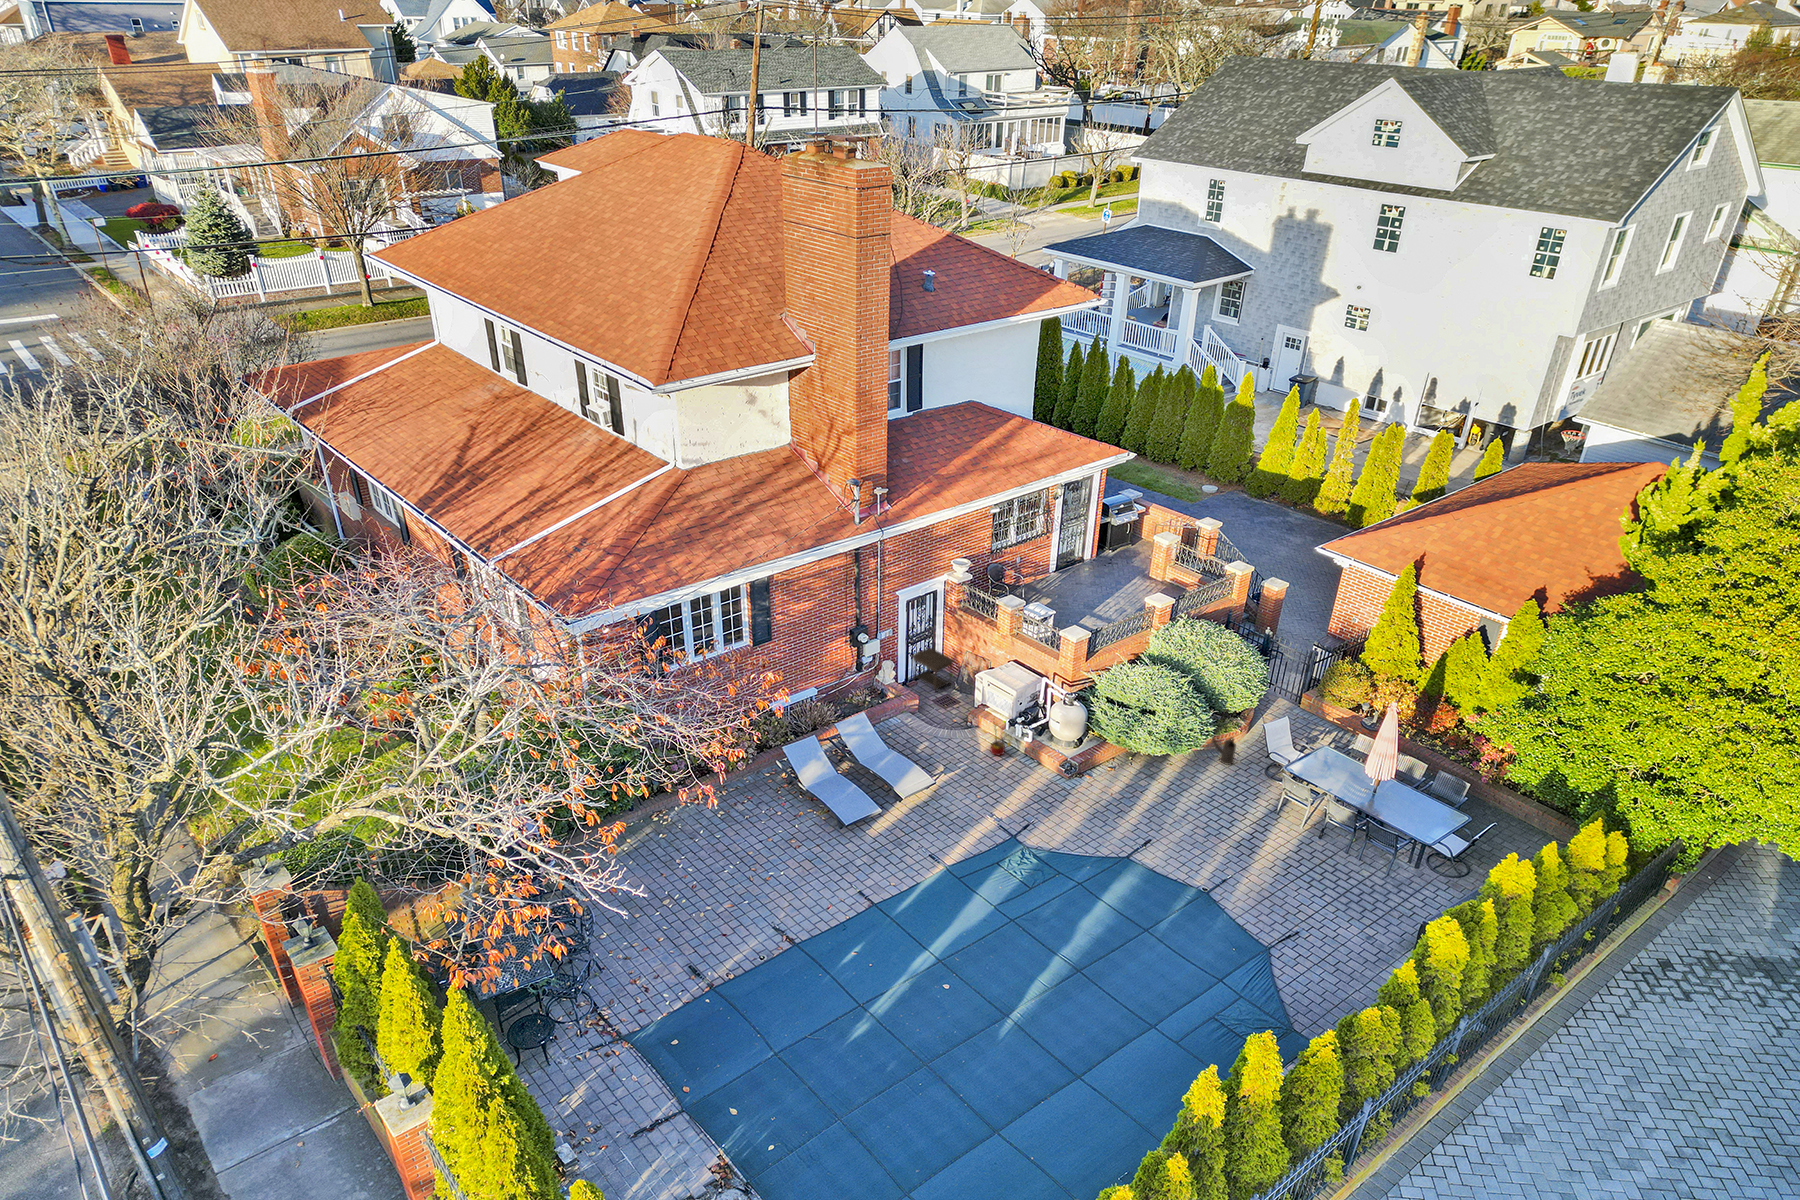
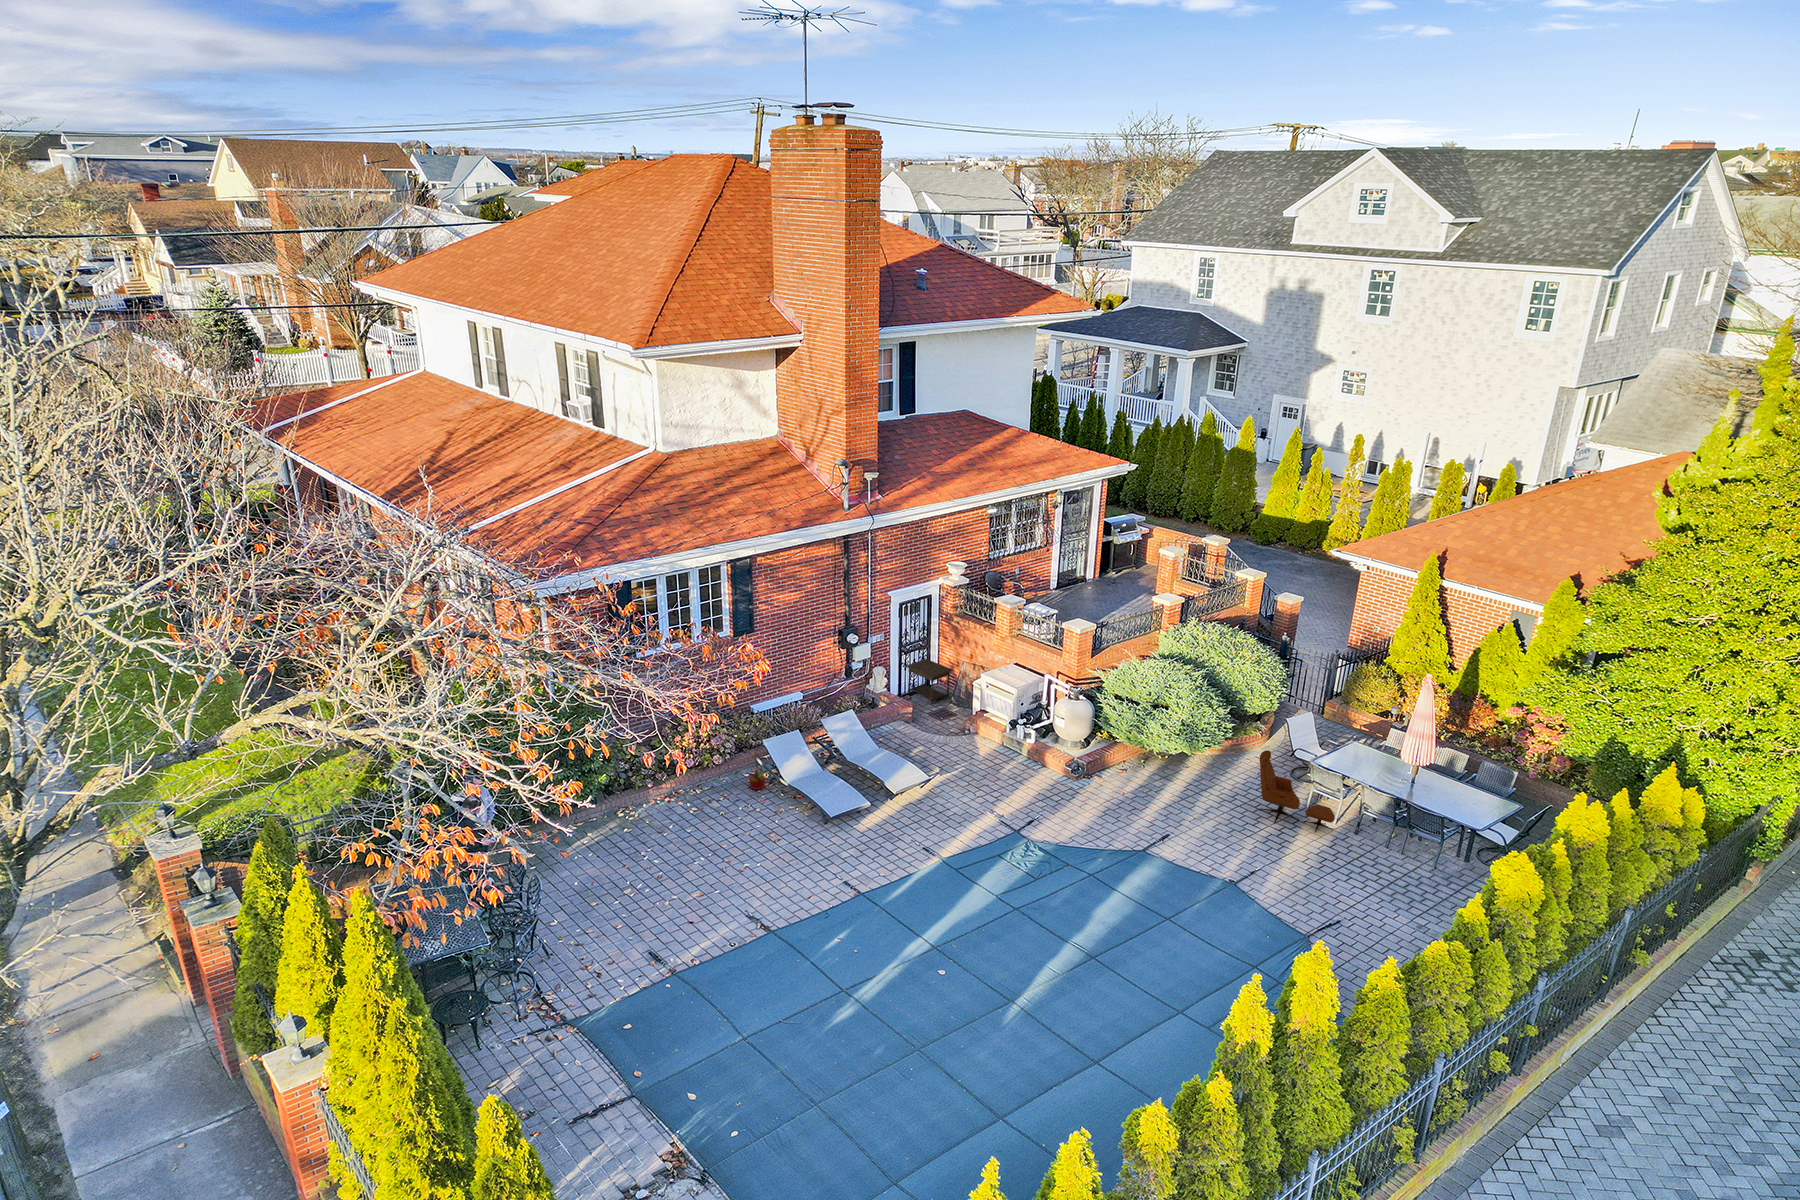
decorative plant: present [991,724,1011,755] -> present [749,751,766,790]
watering can: present [1211,736,1237,765] -> none [1227,733,1261,768]
lounge chair: none [1235,761,1302,837] -> present [1260,751,1335,833]

